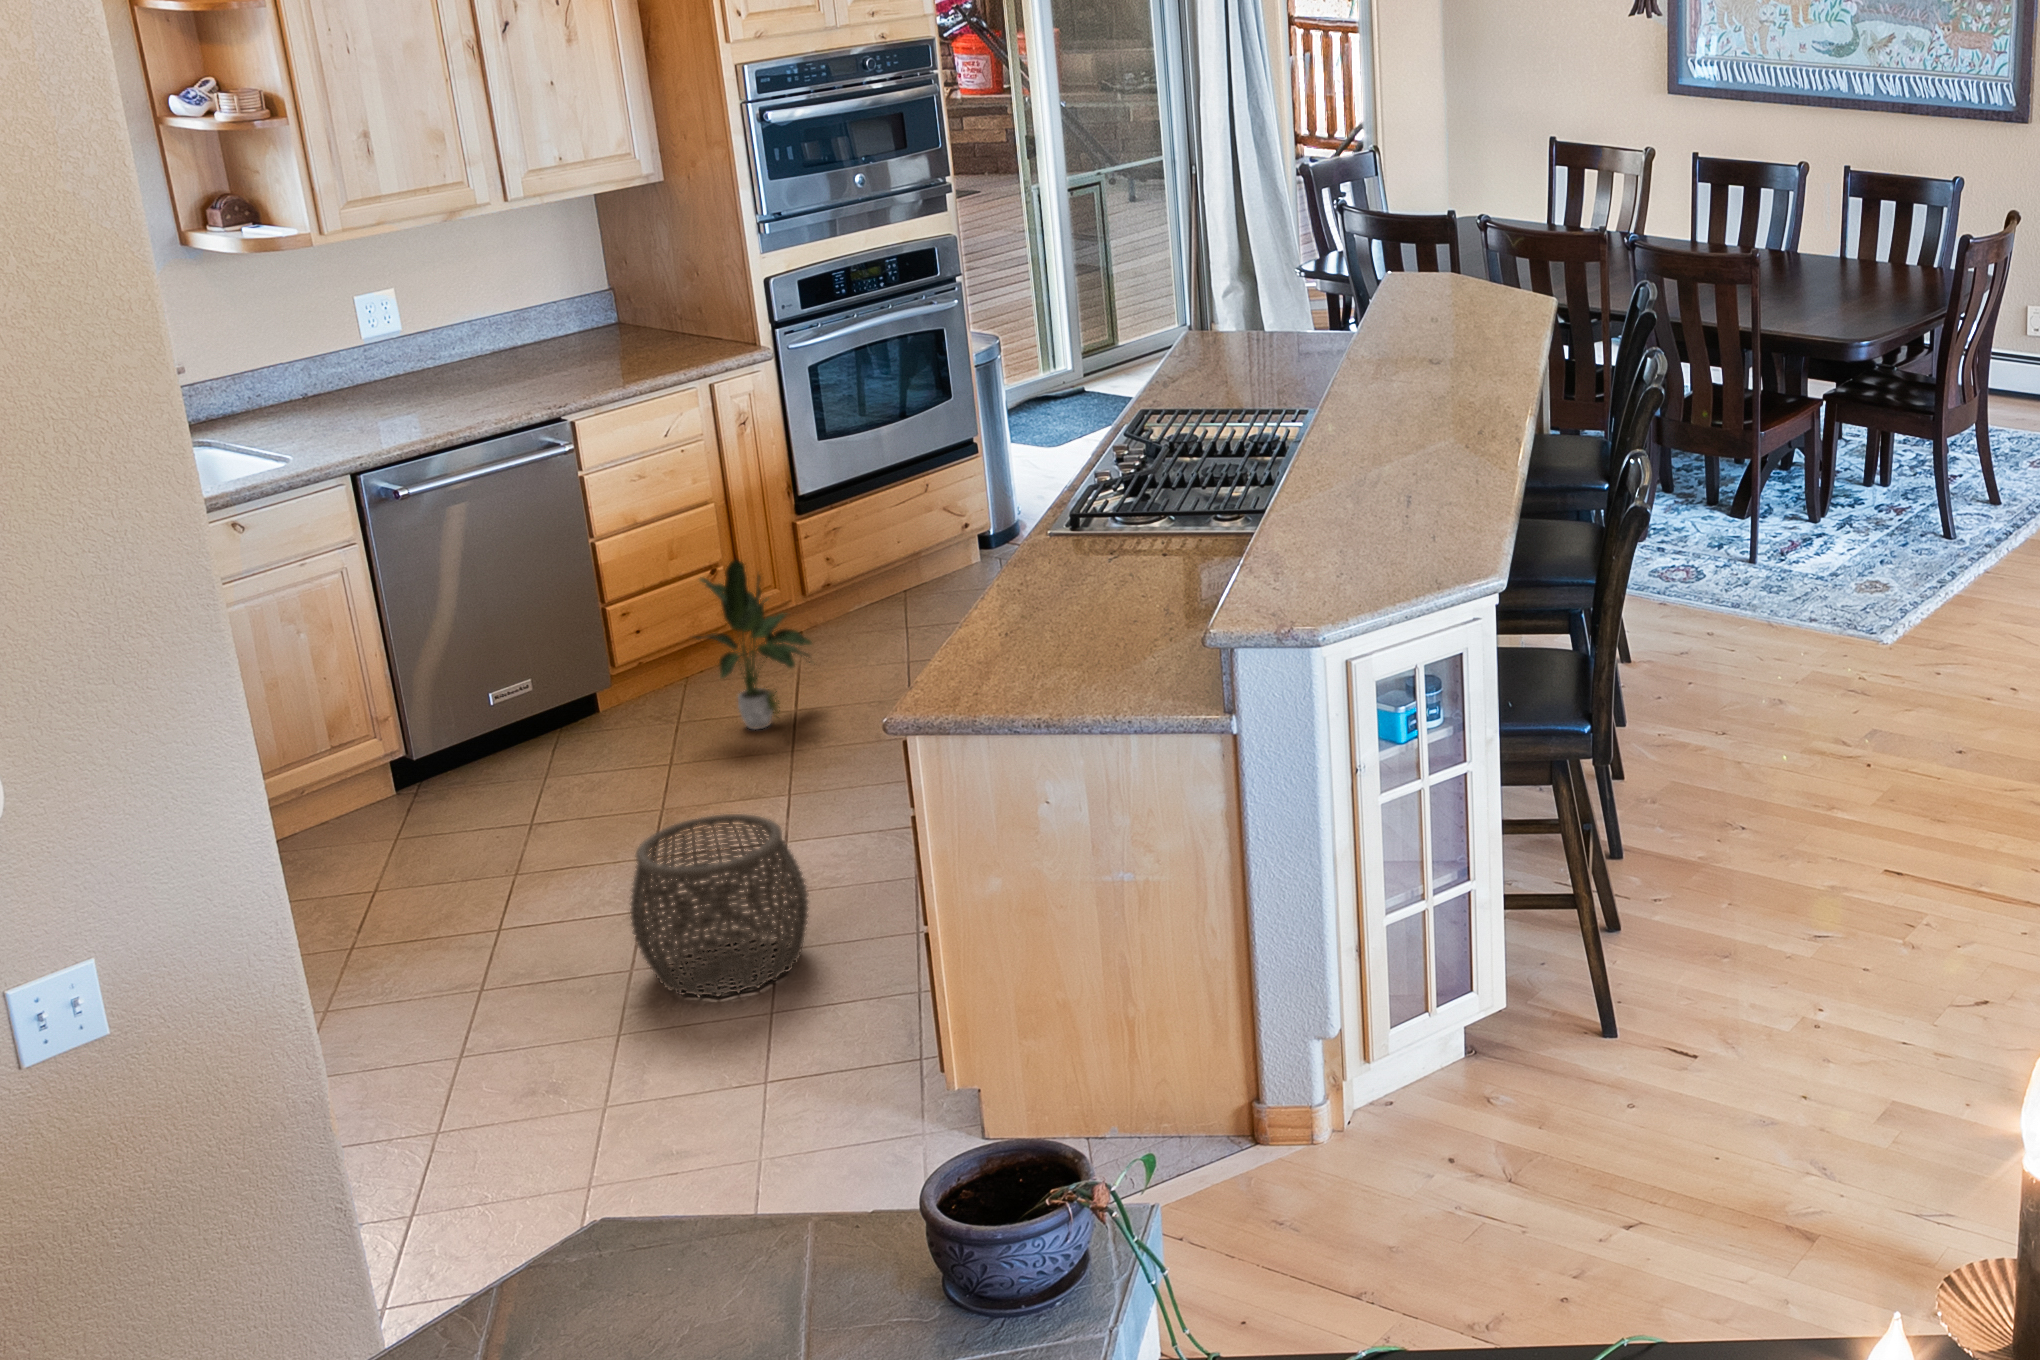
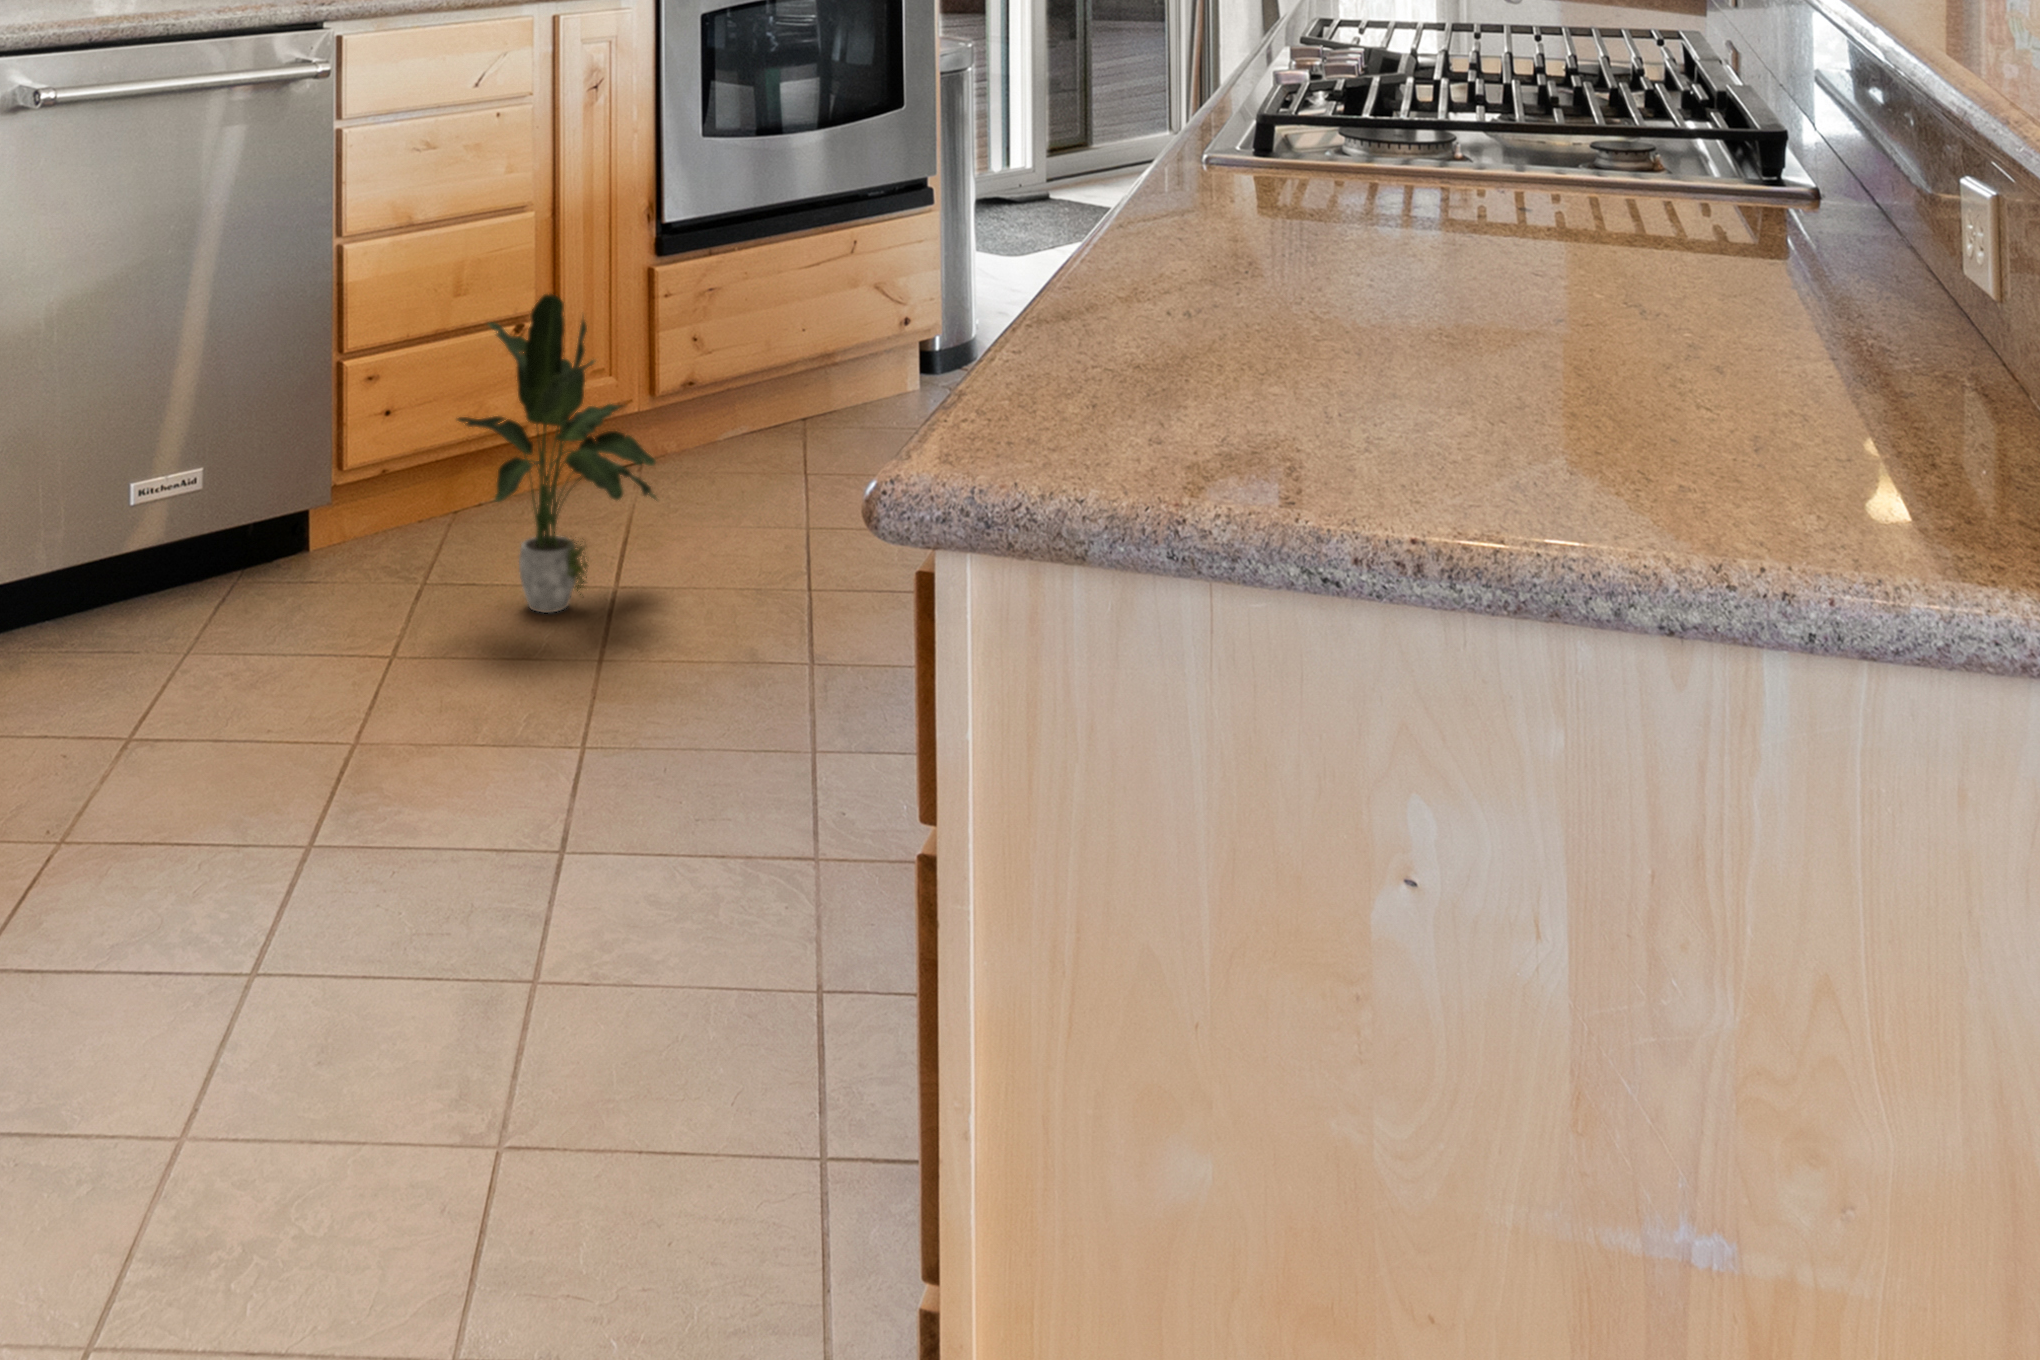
woven basket: present [630,814,808,997] -> none [192,761,589,1248]

